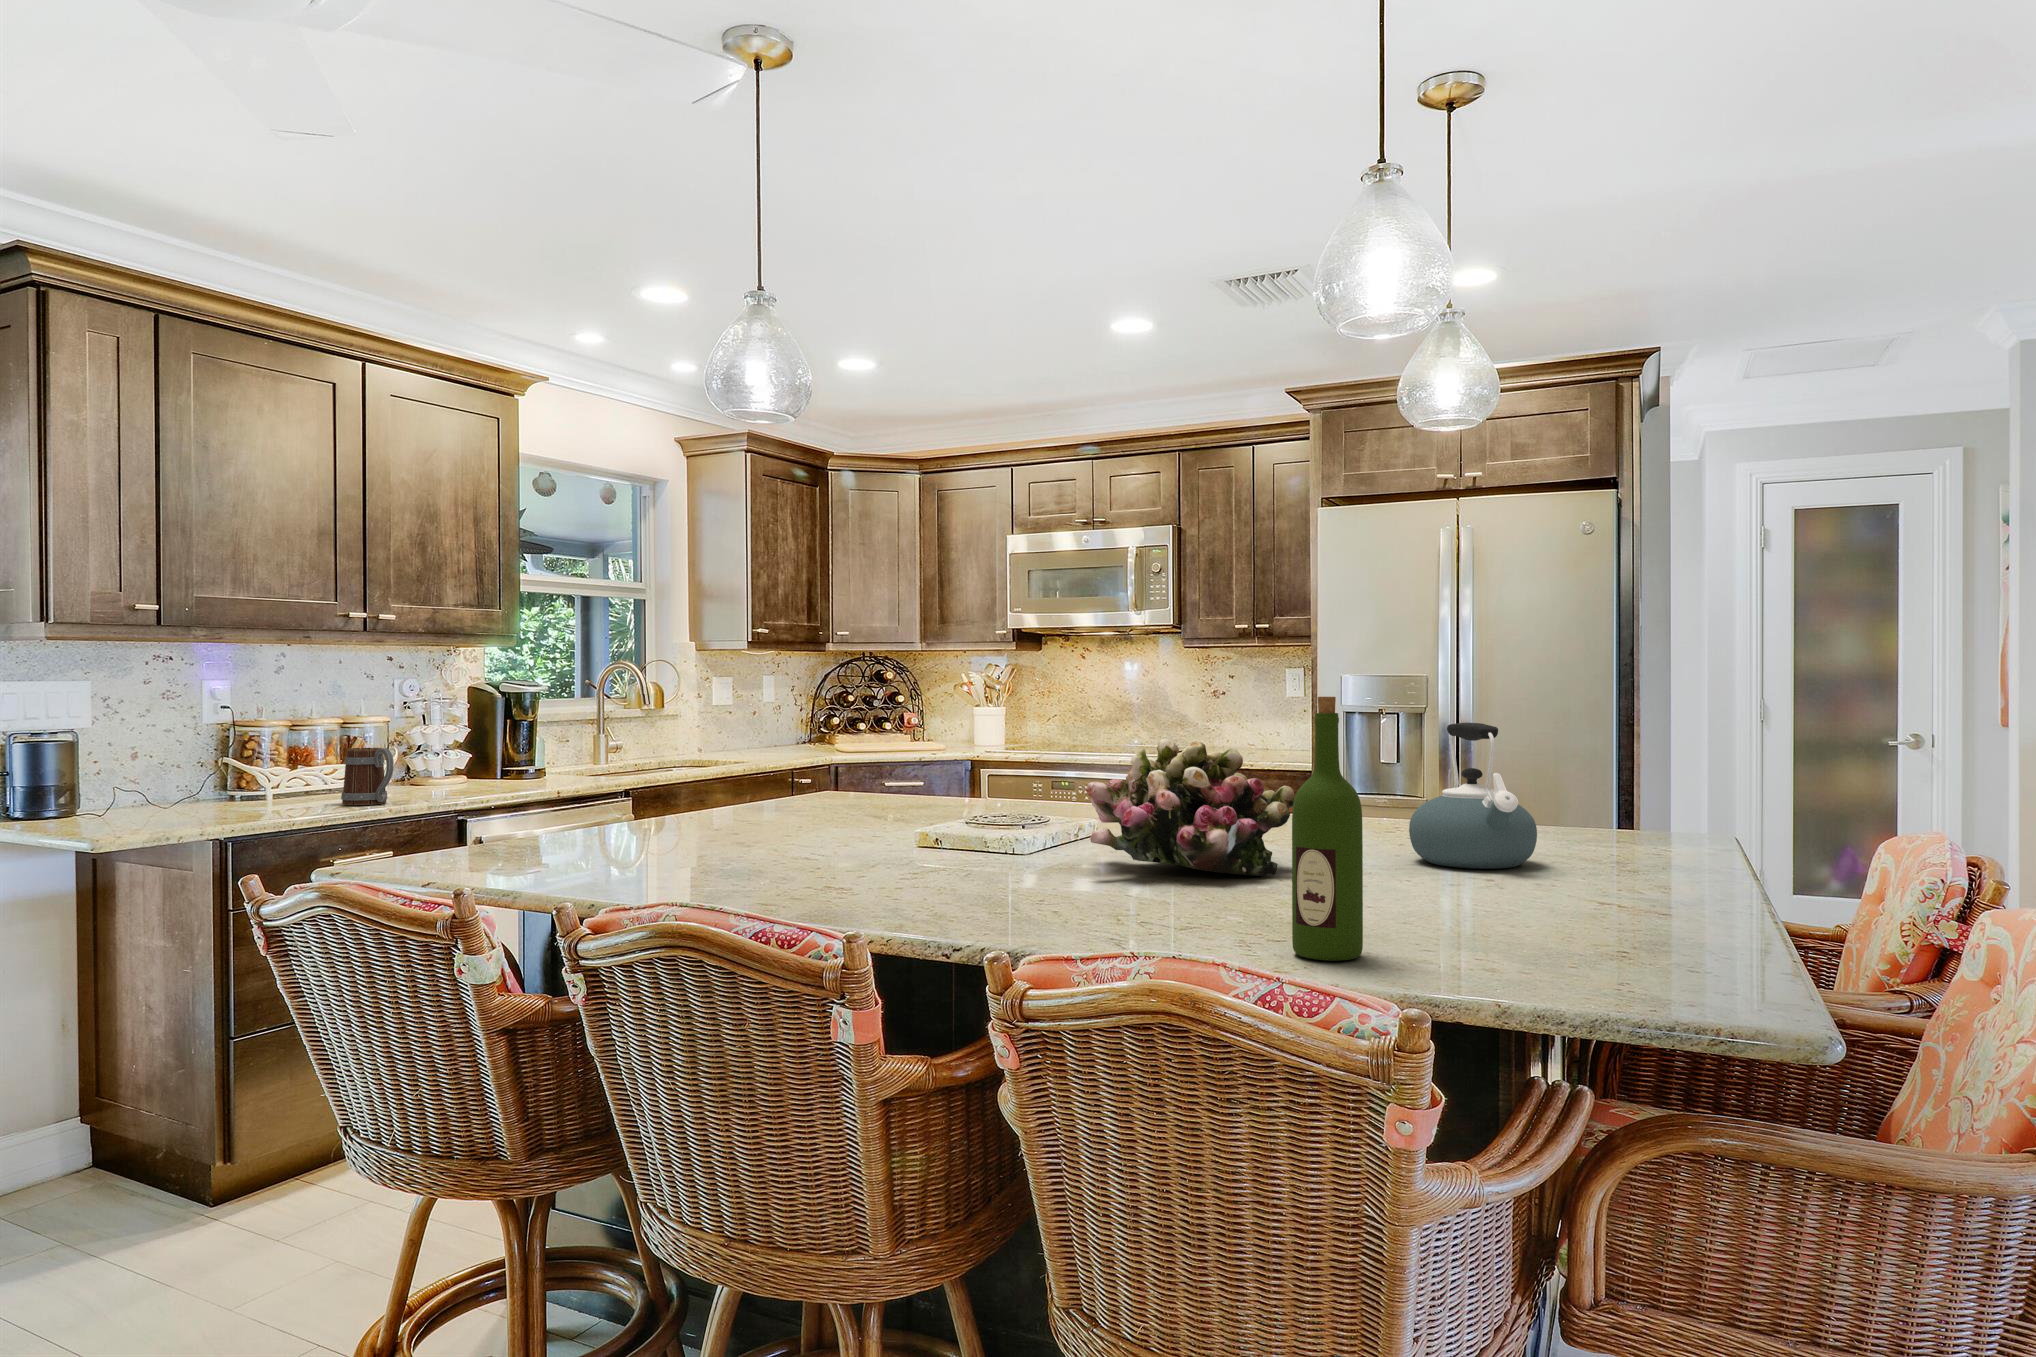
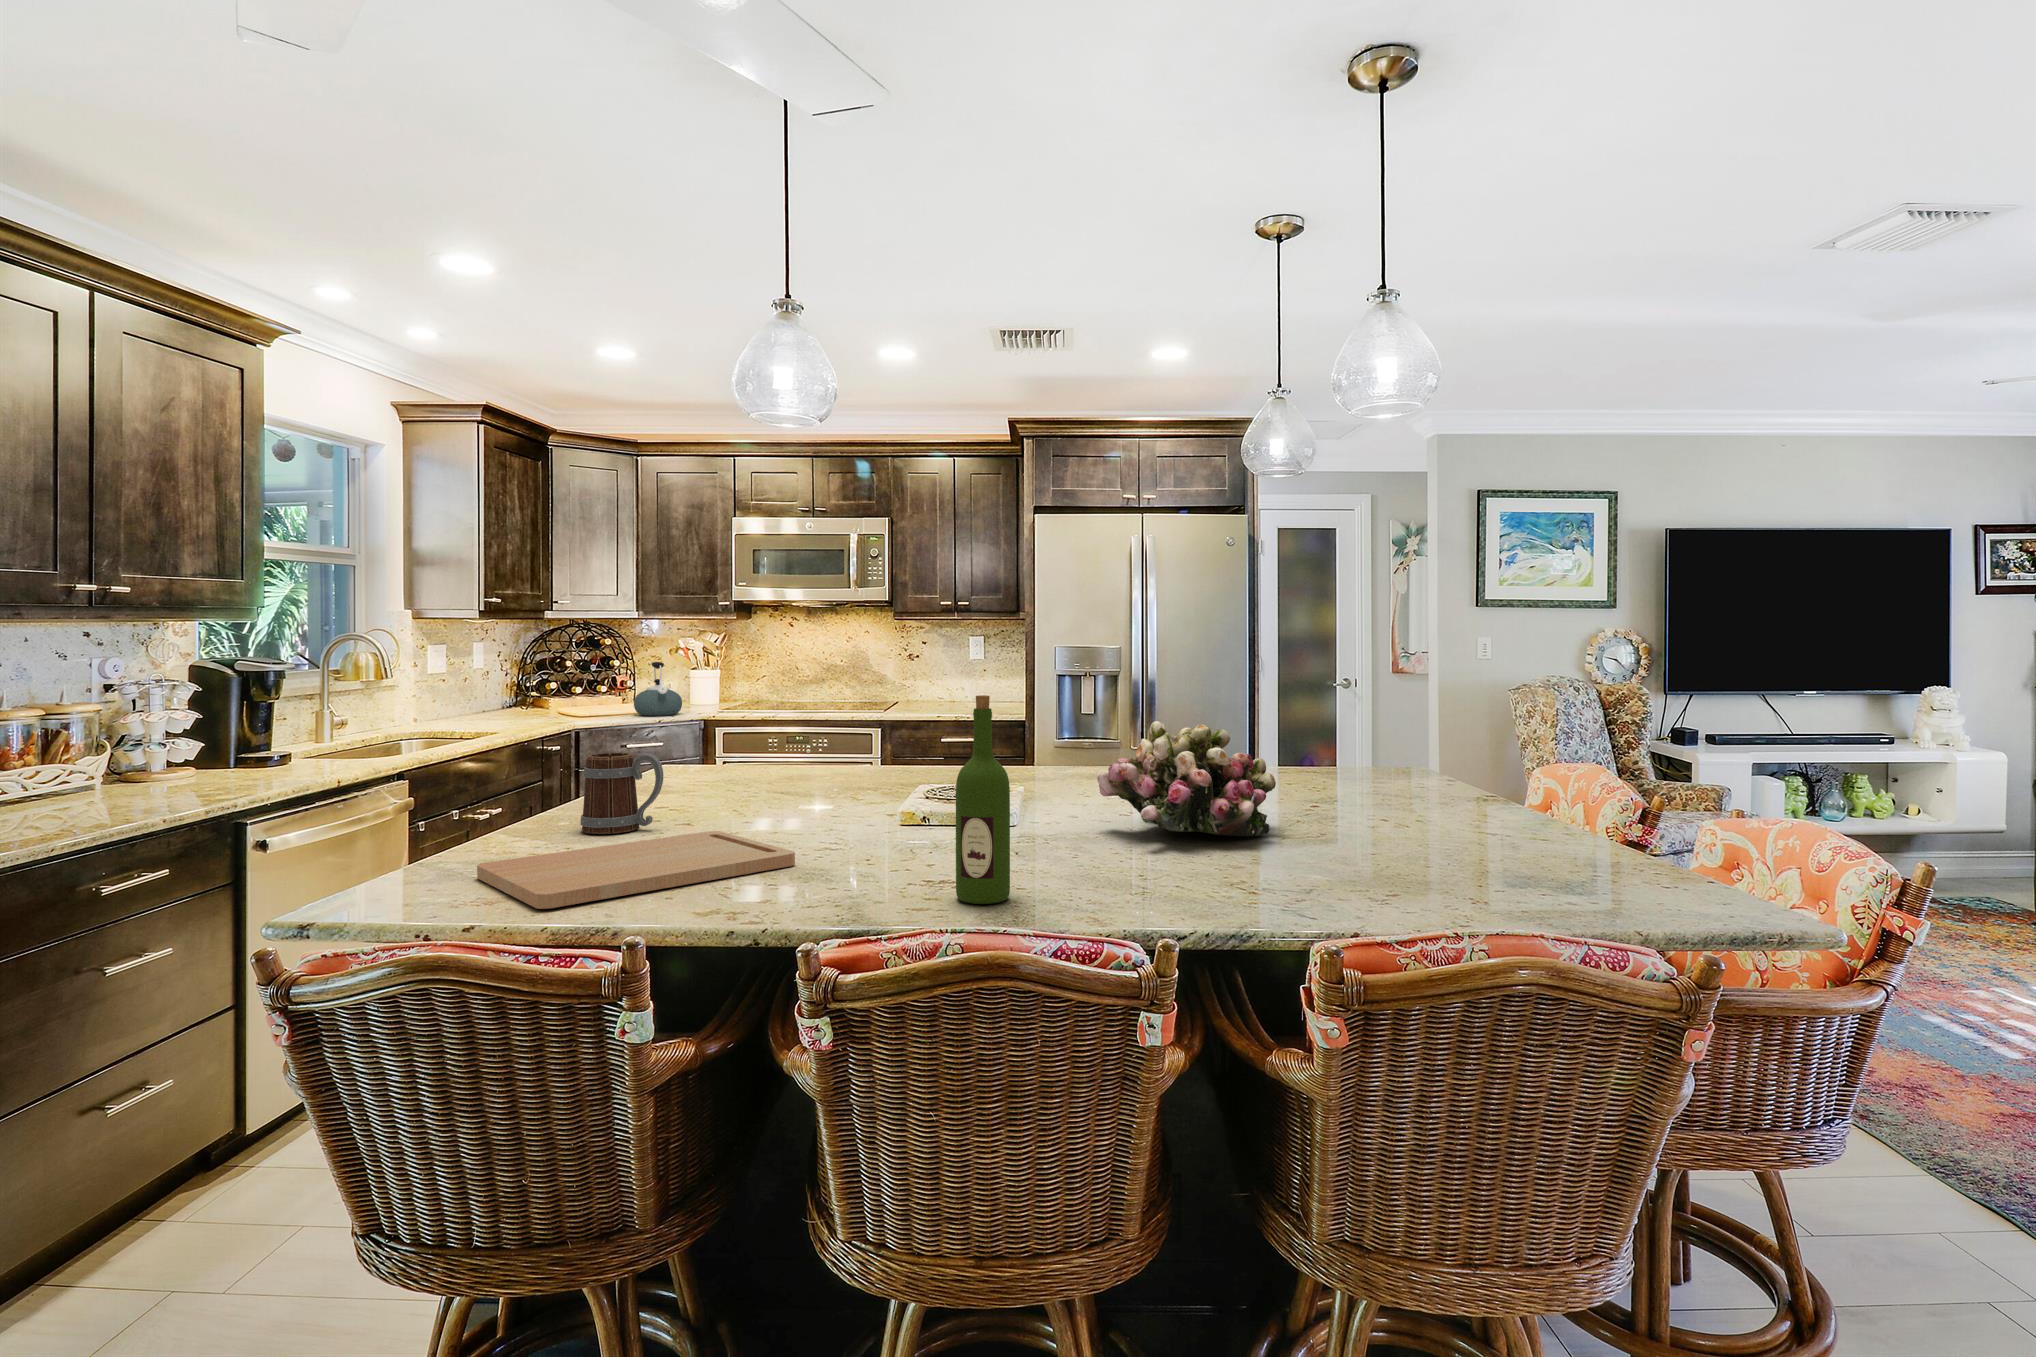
wine bottle: present [1292,697,1363,961] -> present [956,695,1010,904]
kettle: present [1409,723,1537,869] -> present [634,662,682,716]
mug: present [341,748,394,805] -> present [580,753,663,834]
cutting board: none [478,837,743,879] -> present [477,831,795,909]

